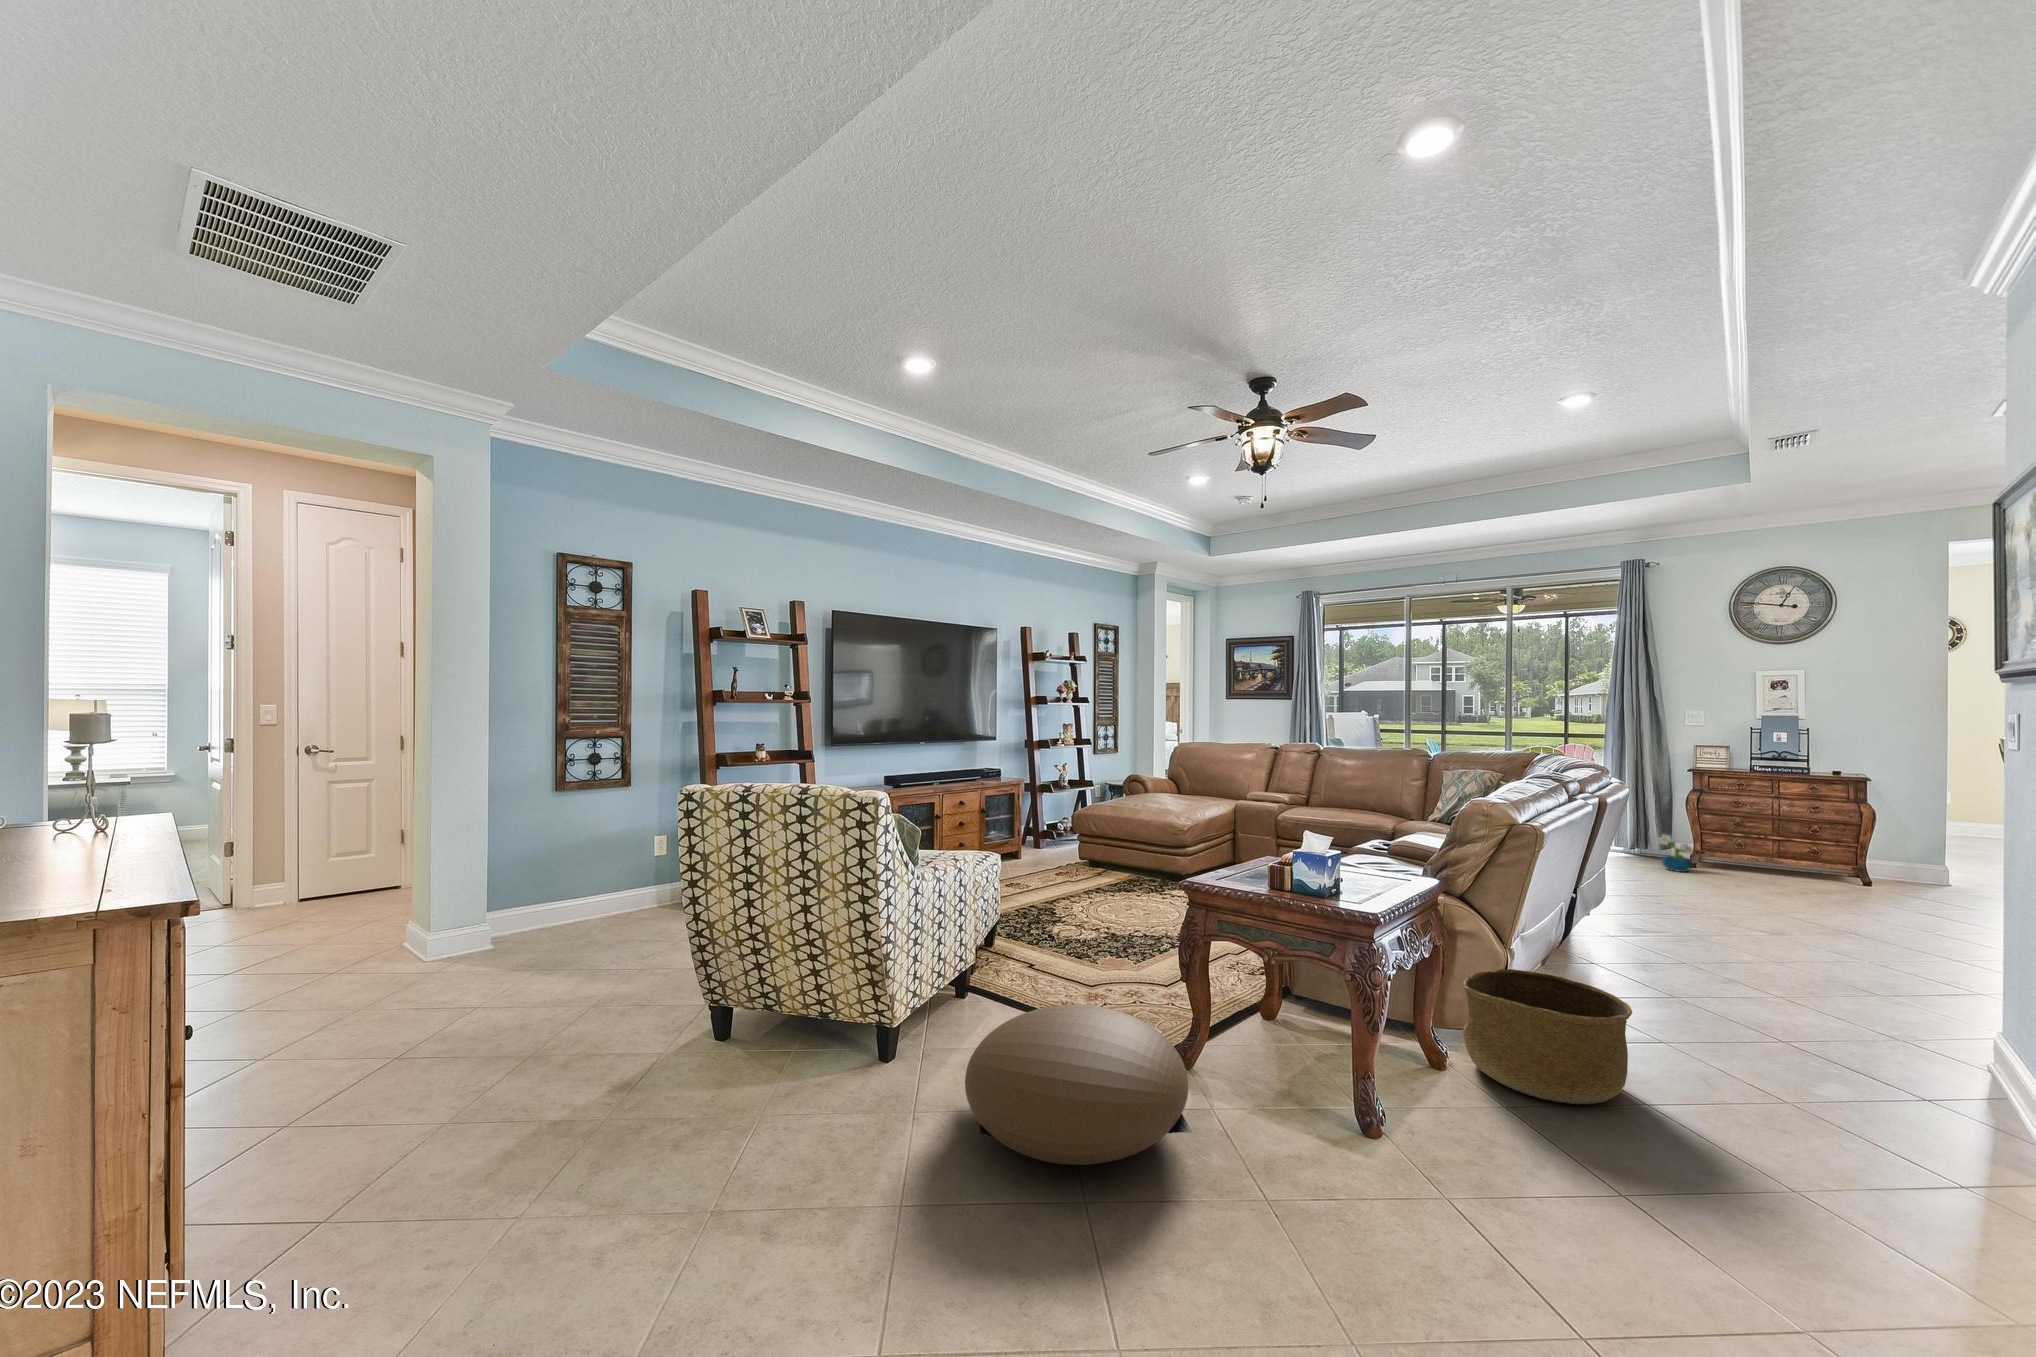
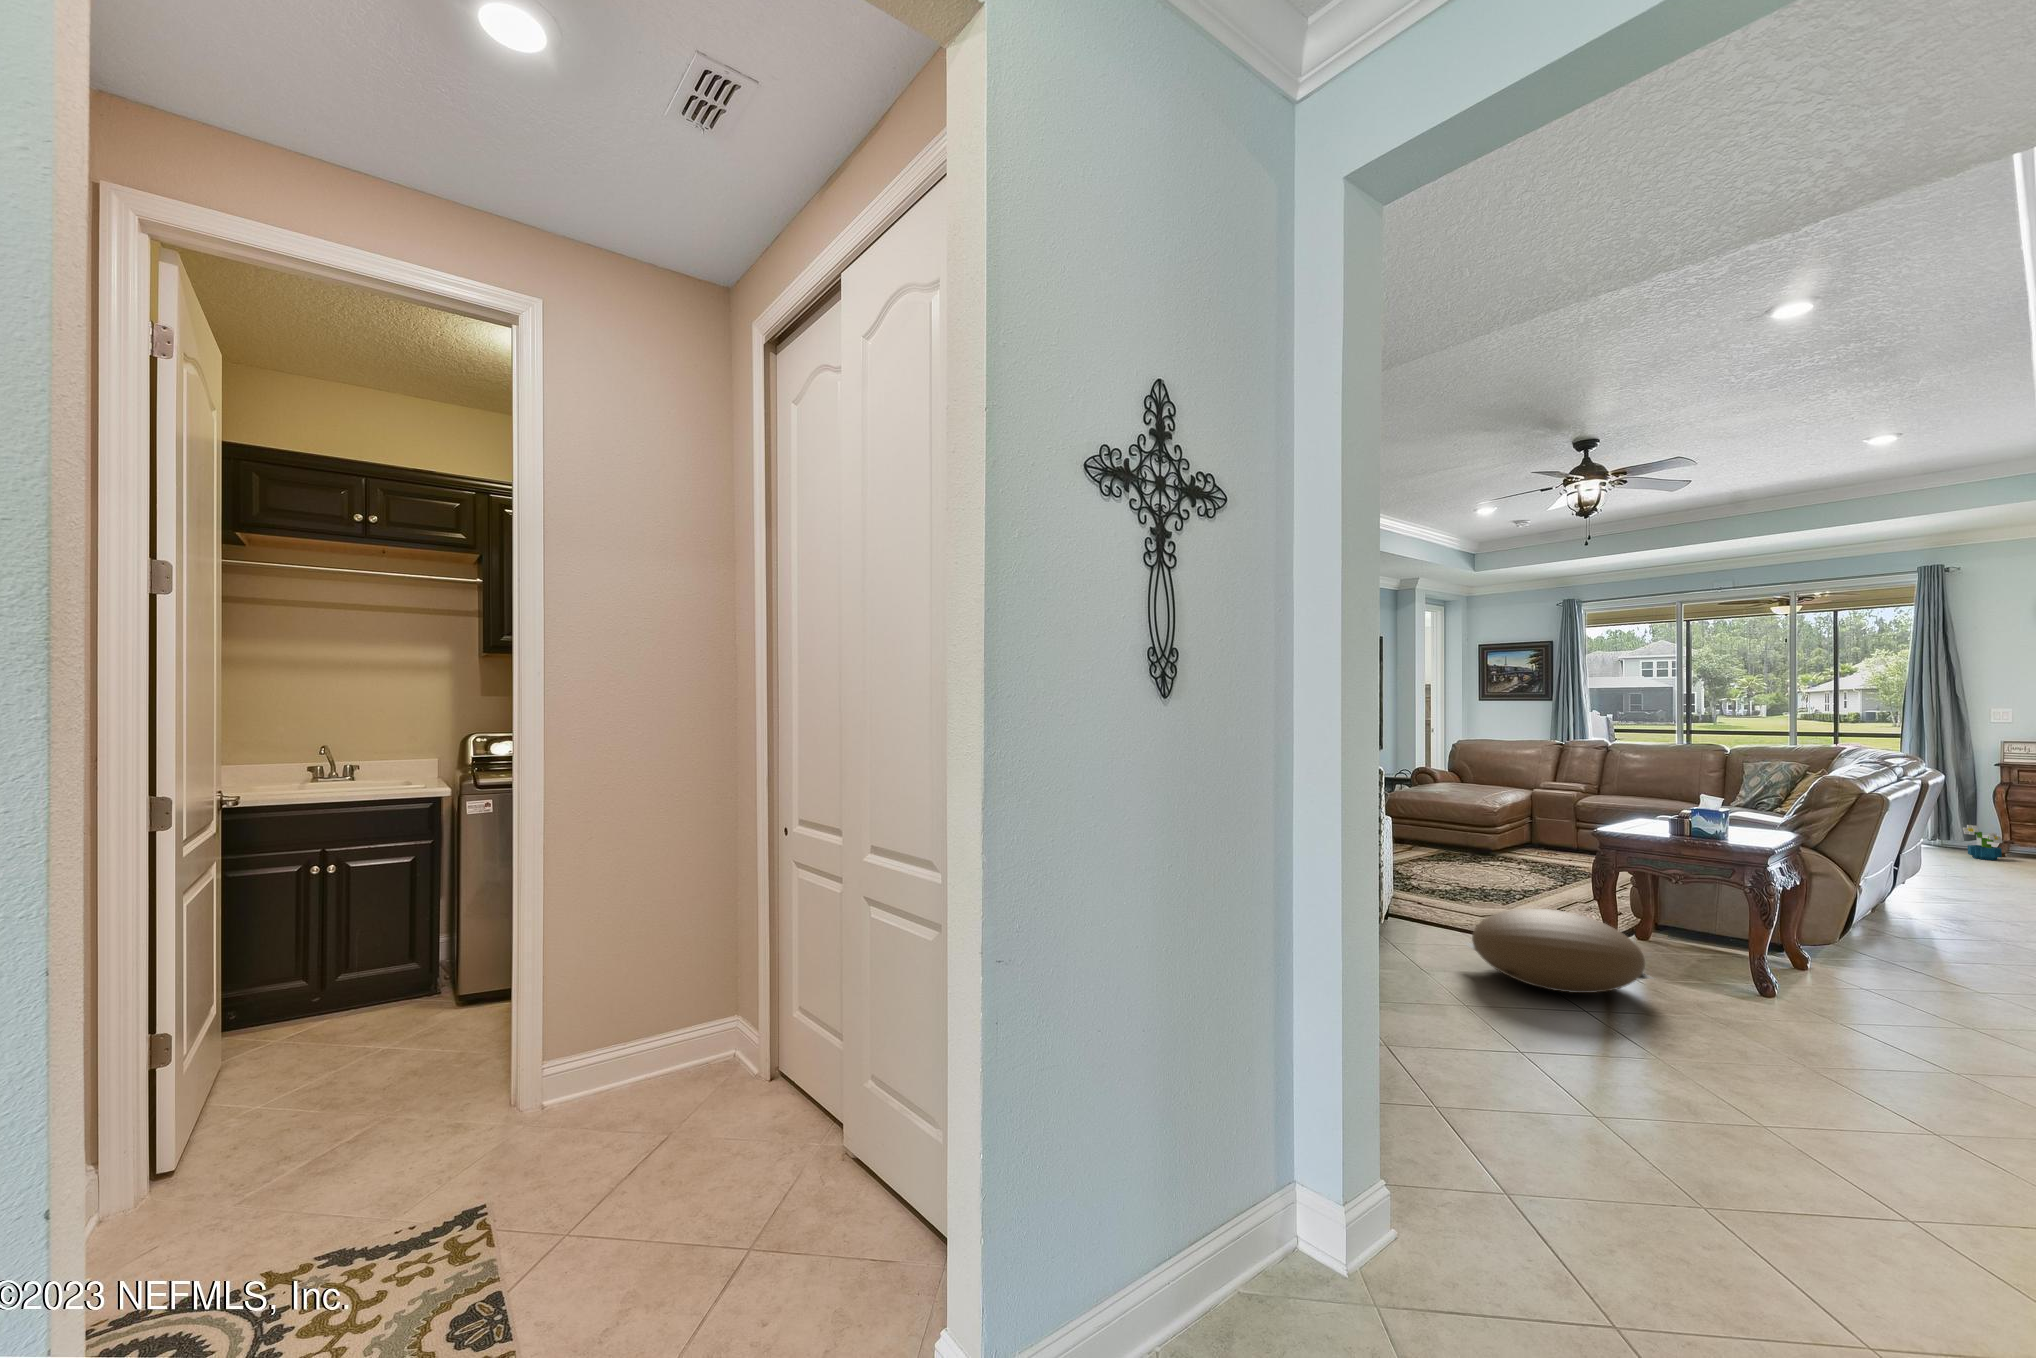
basket: present [1463,969,1632,1105] -> none [1827,901,1976,989]

